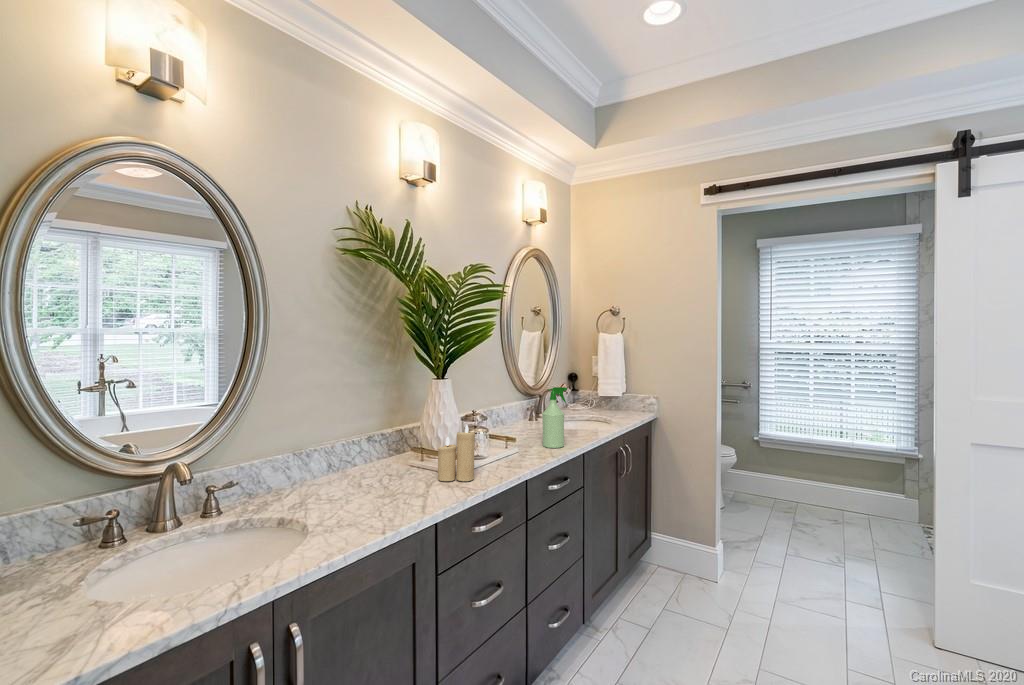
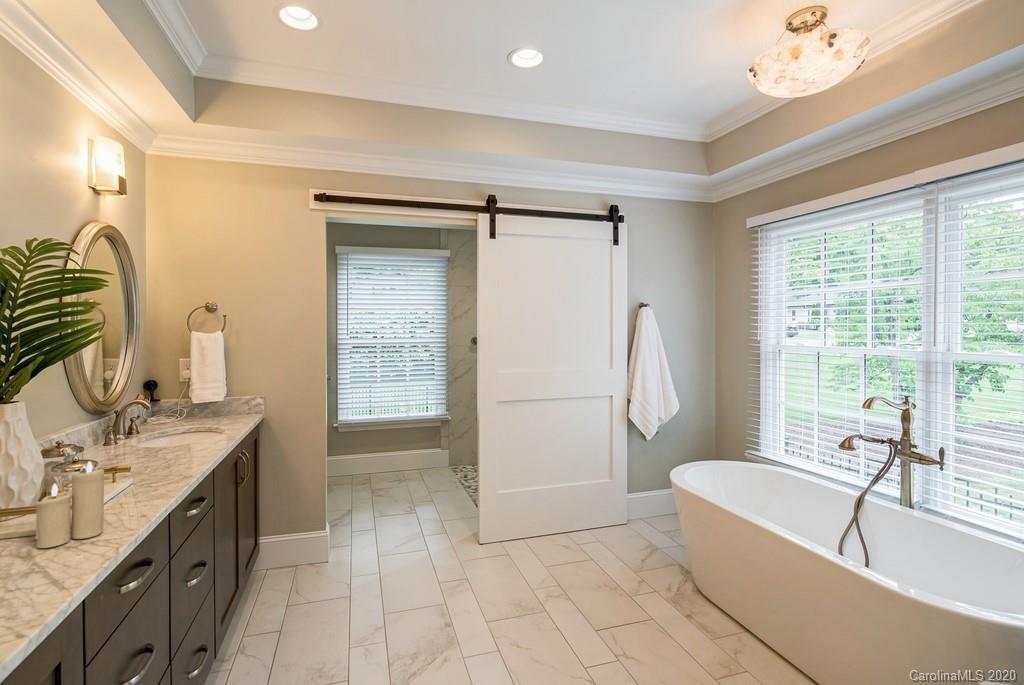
spray bottle: present [542,387,567,448] -> none [159,398,193,471]

